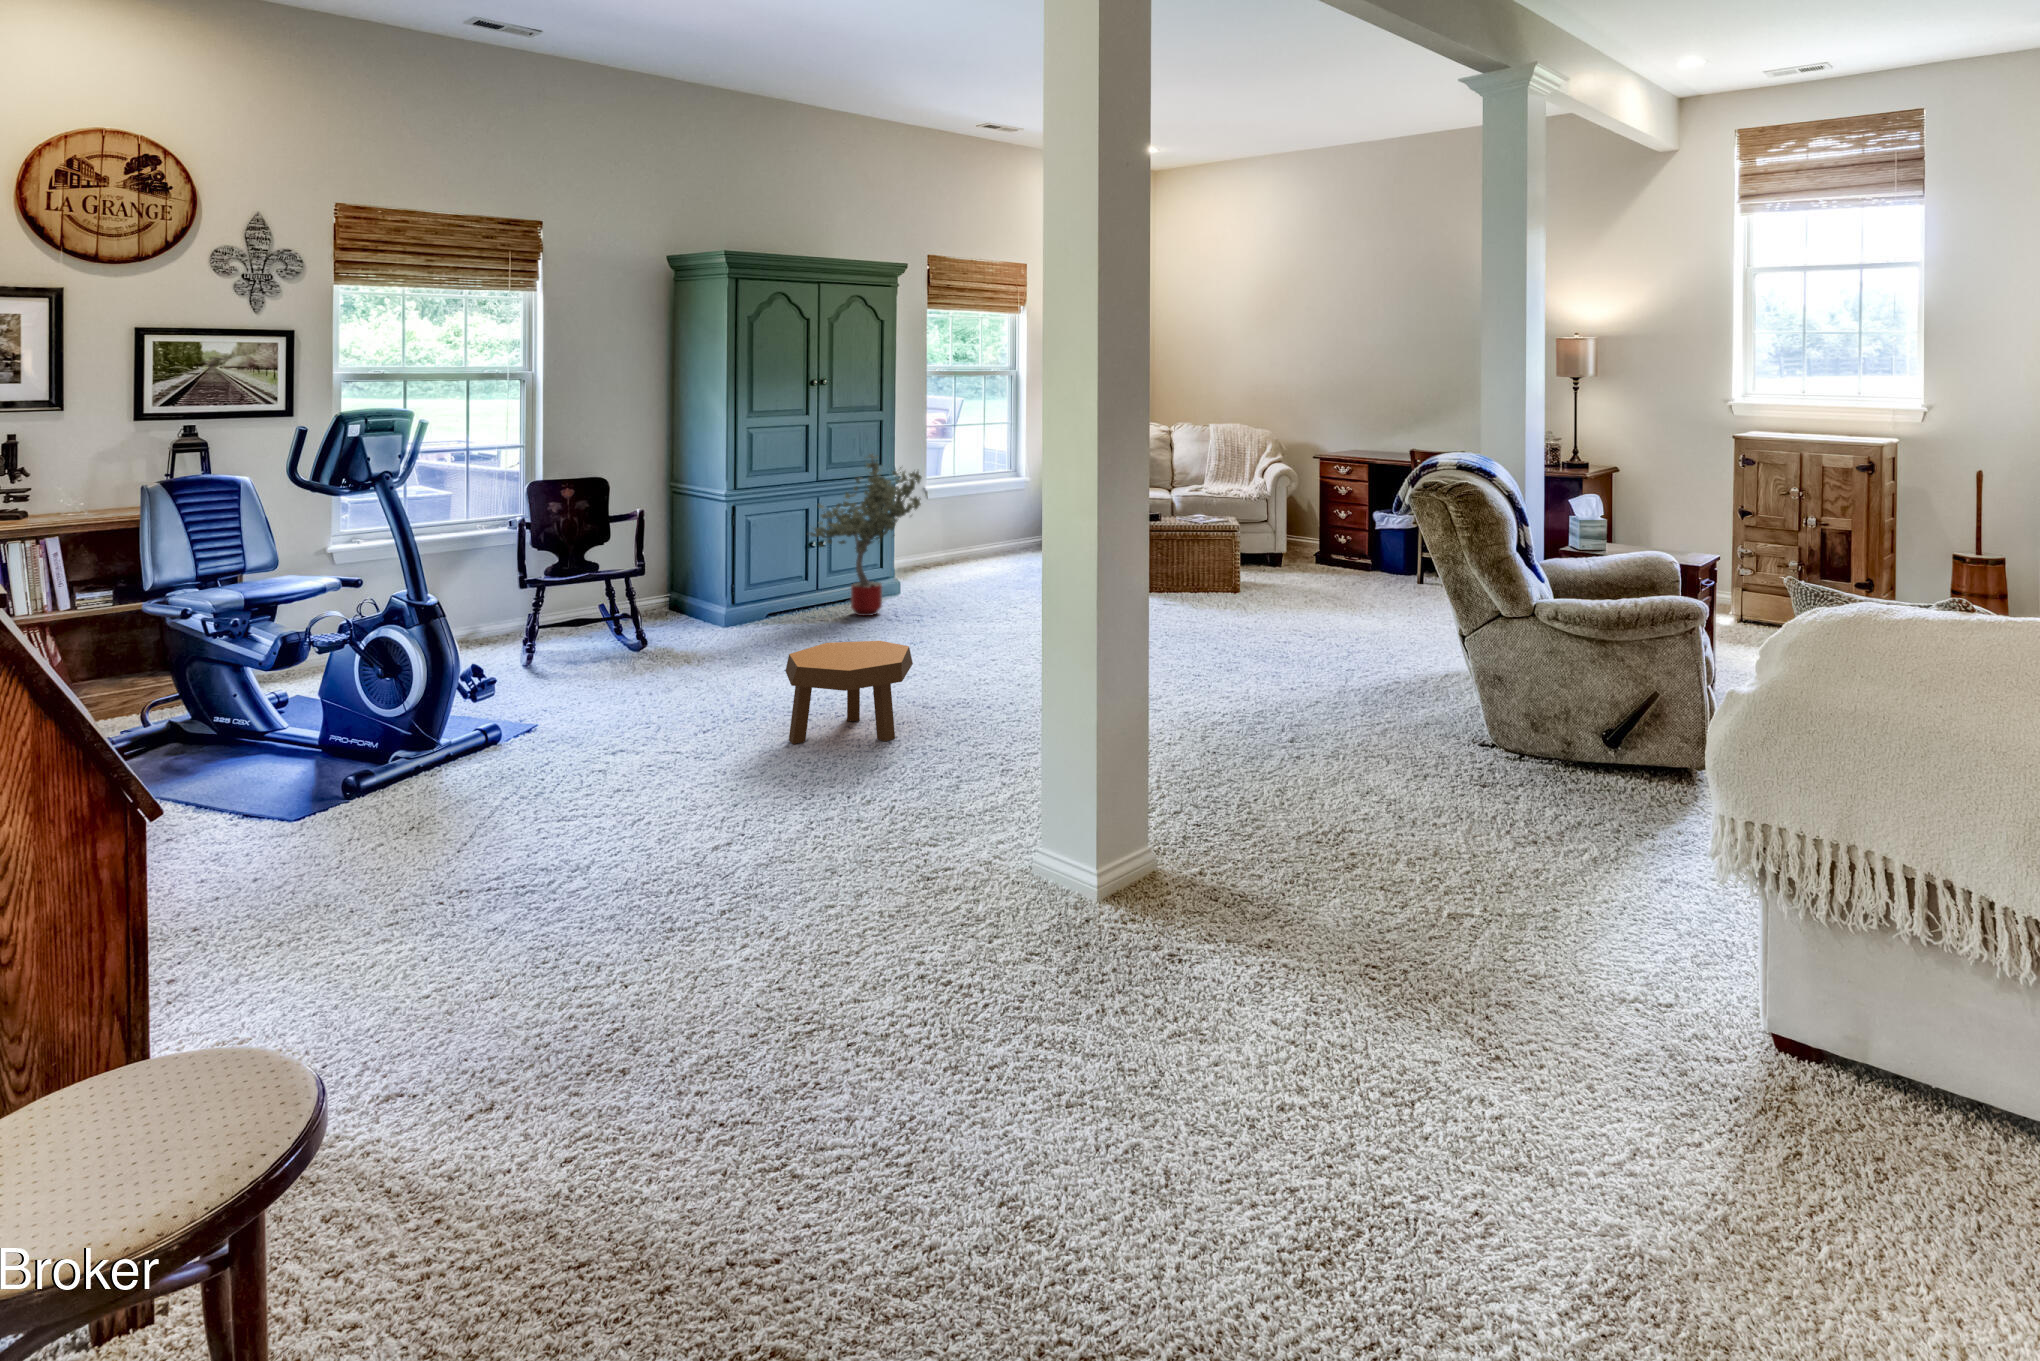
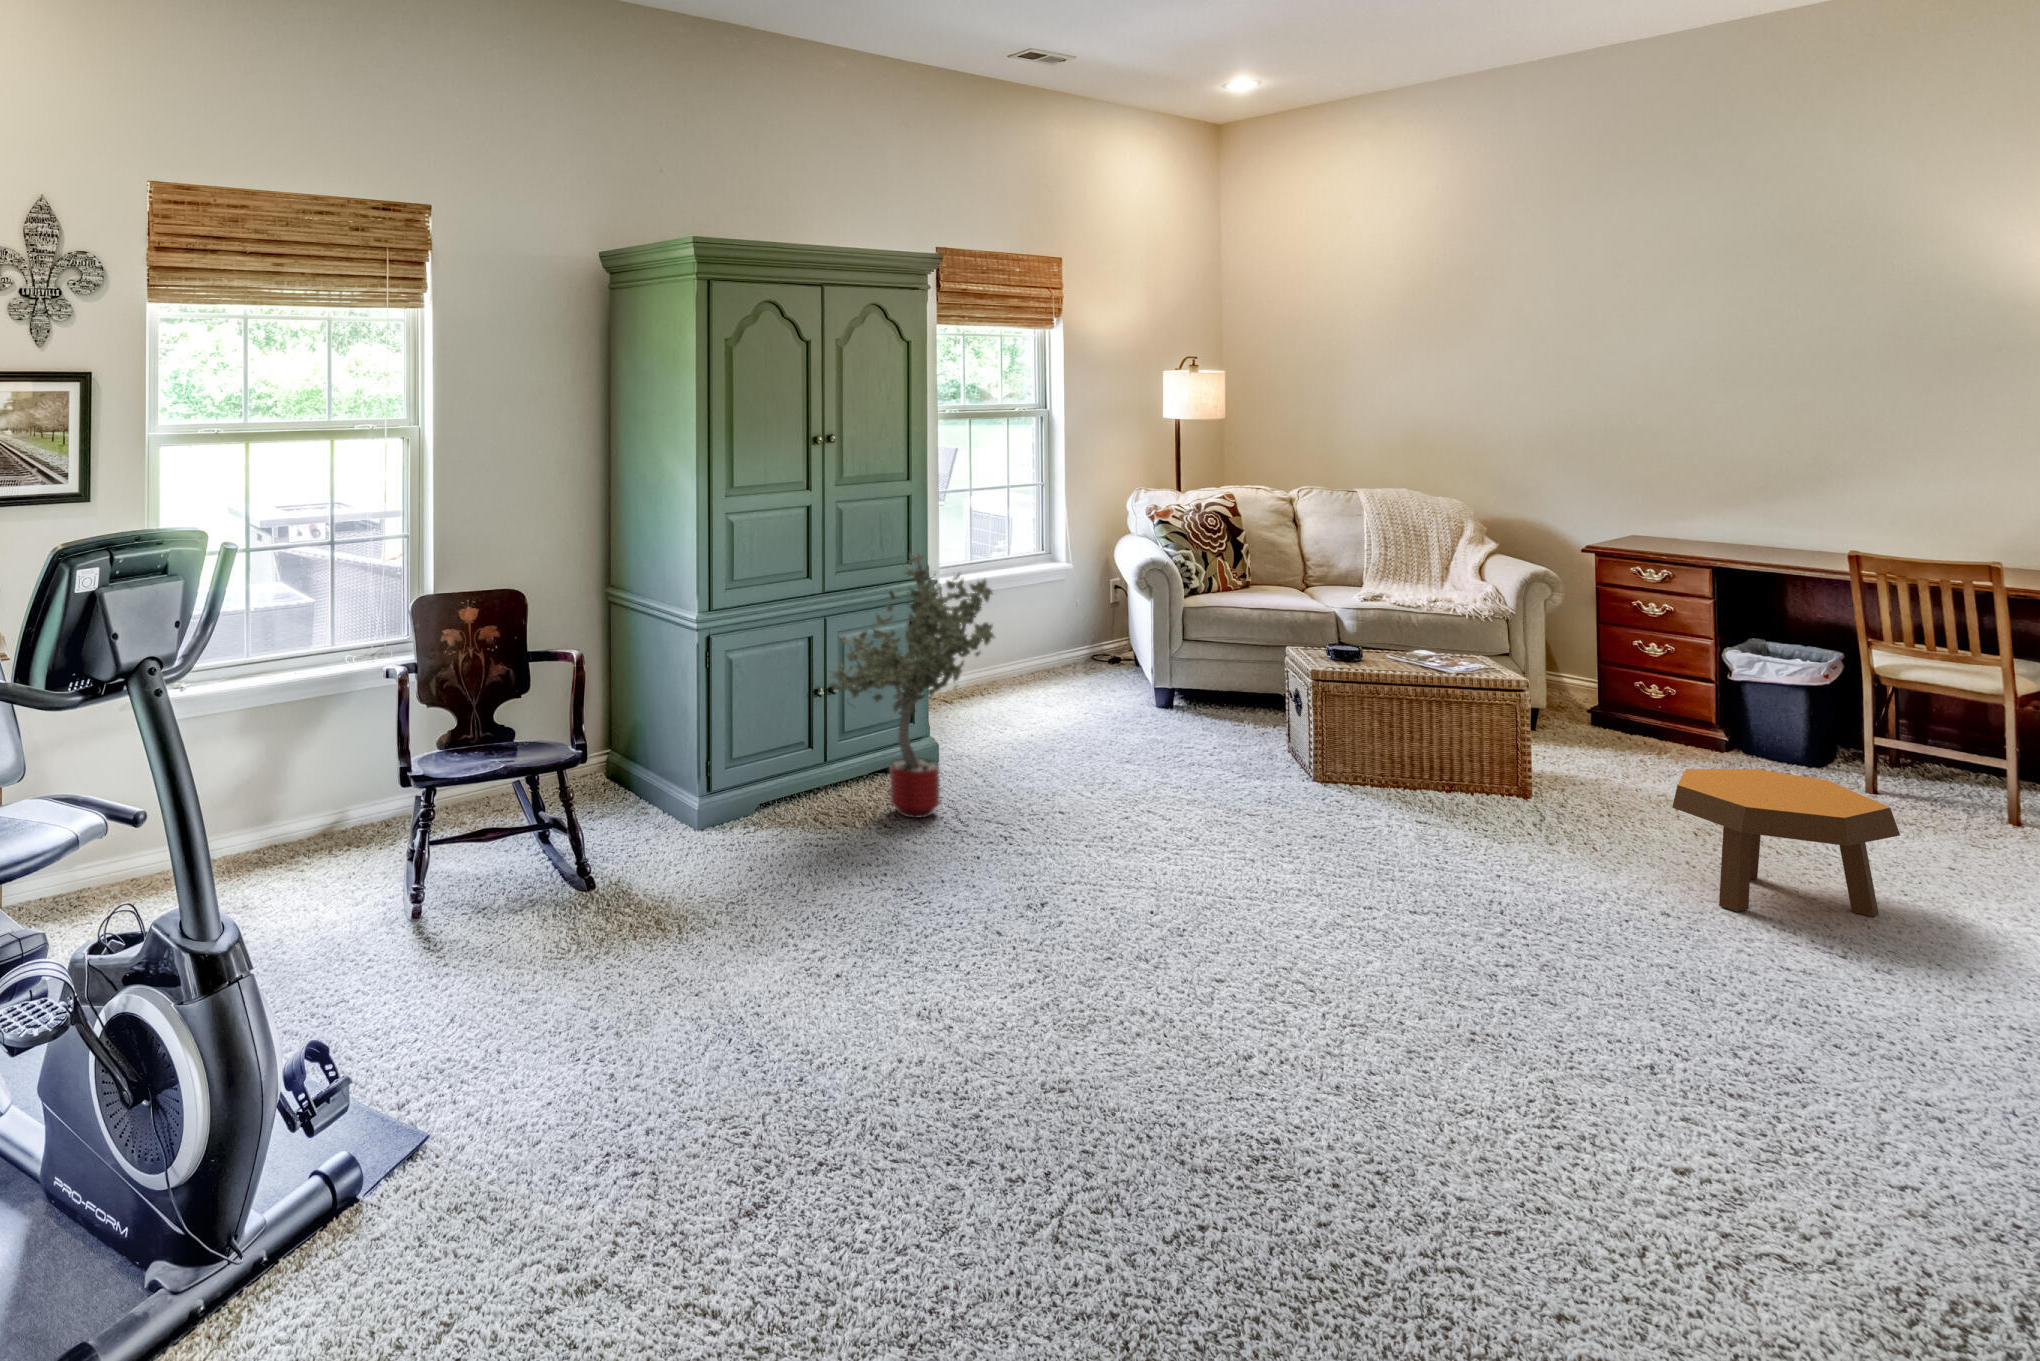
footstool: present [786,641,913,744] -> present [1672,769,1900,917]

